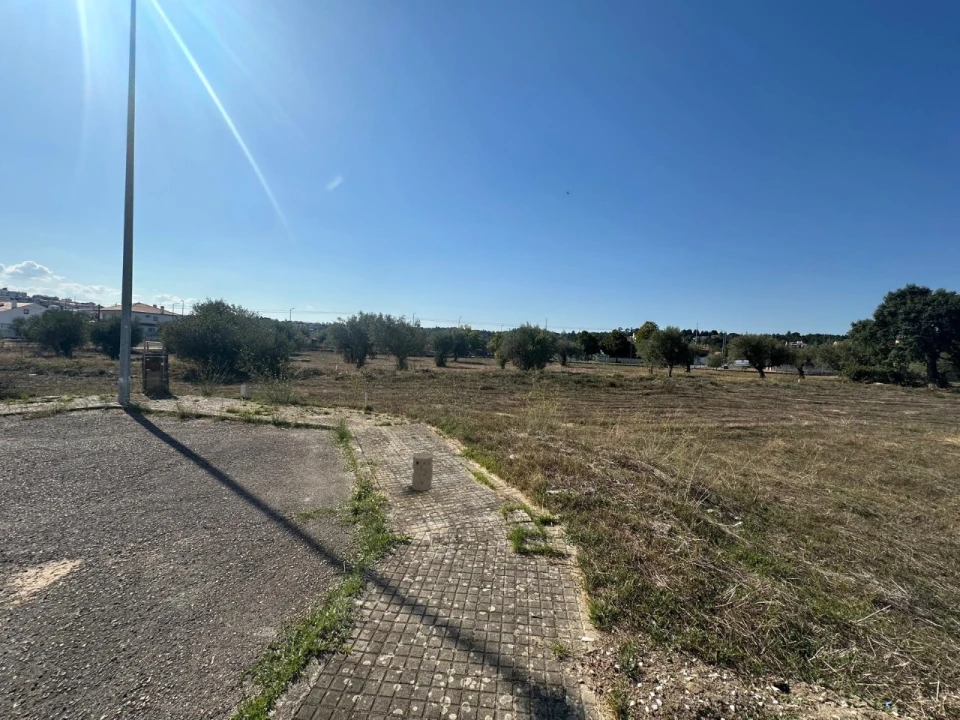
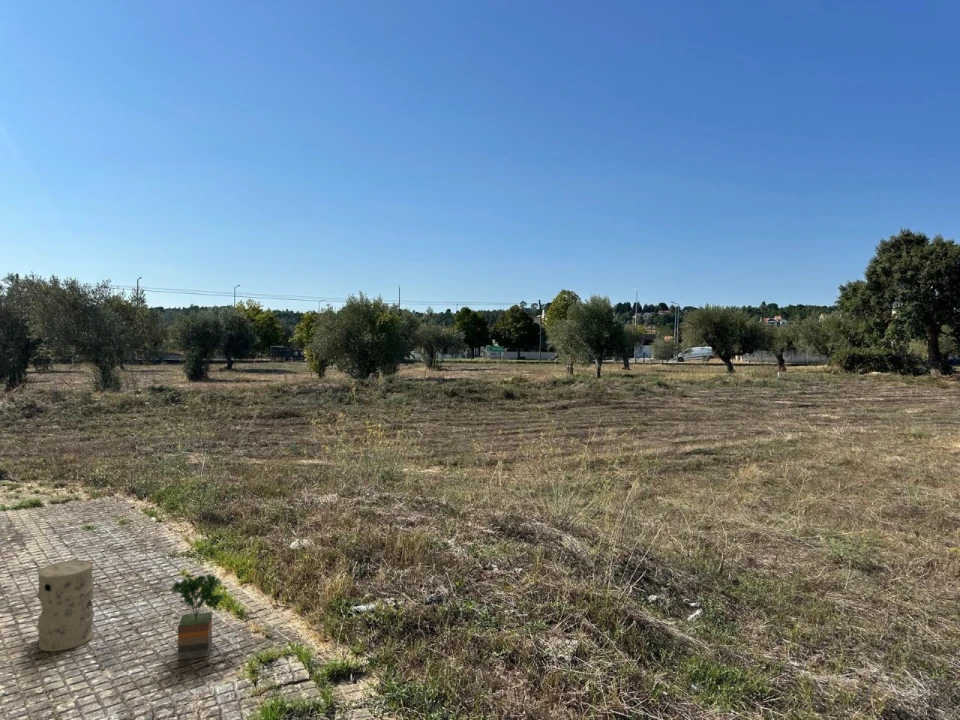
potted tree: none [467,466,490,503] -> present [171,574,224,660]

